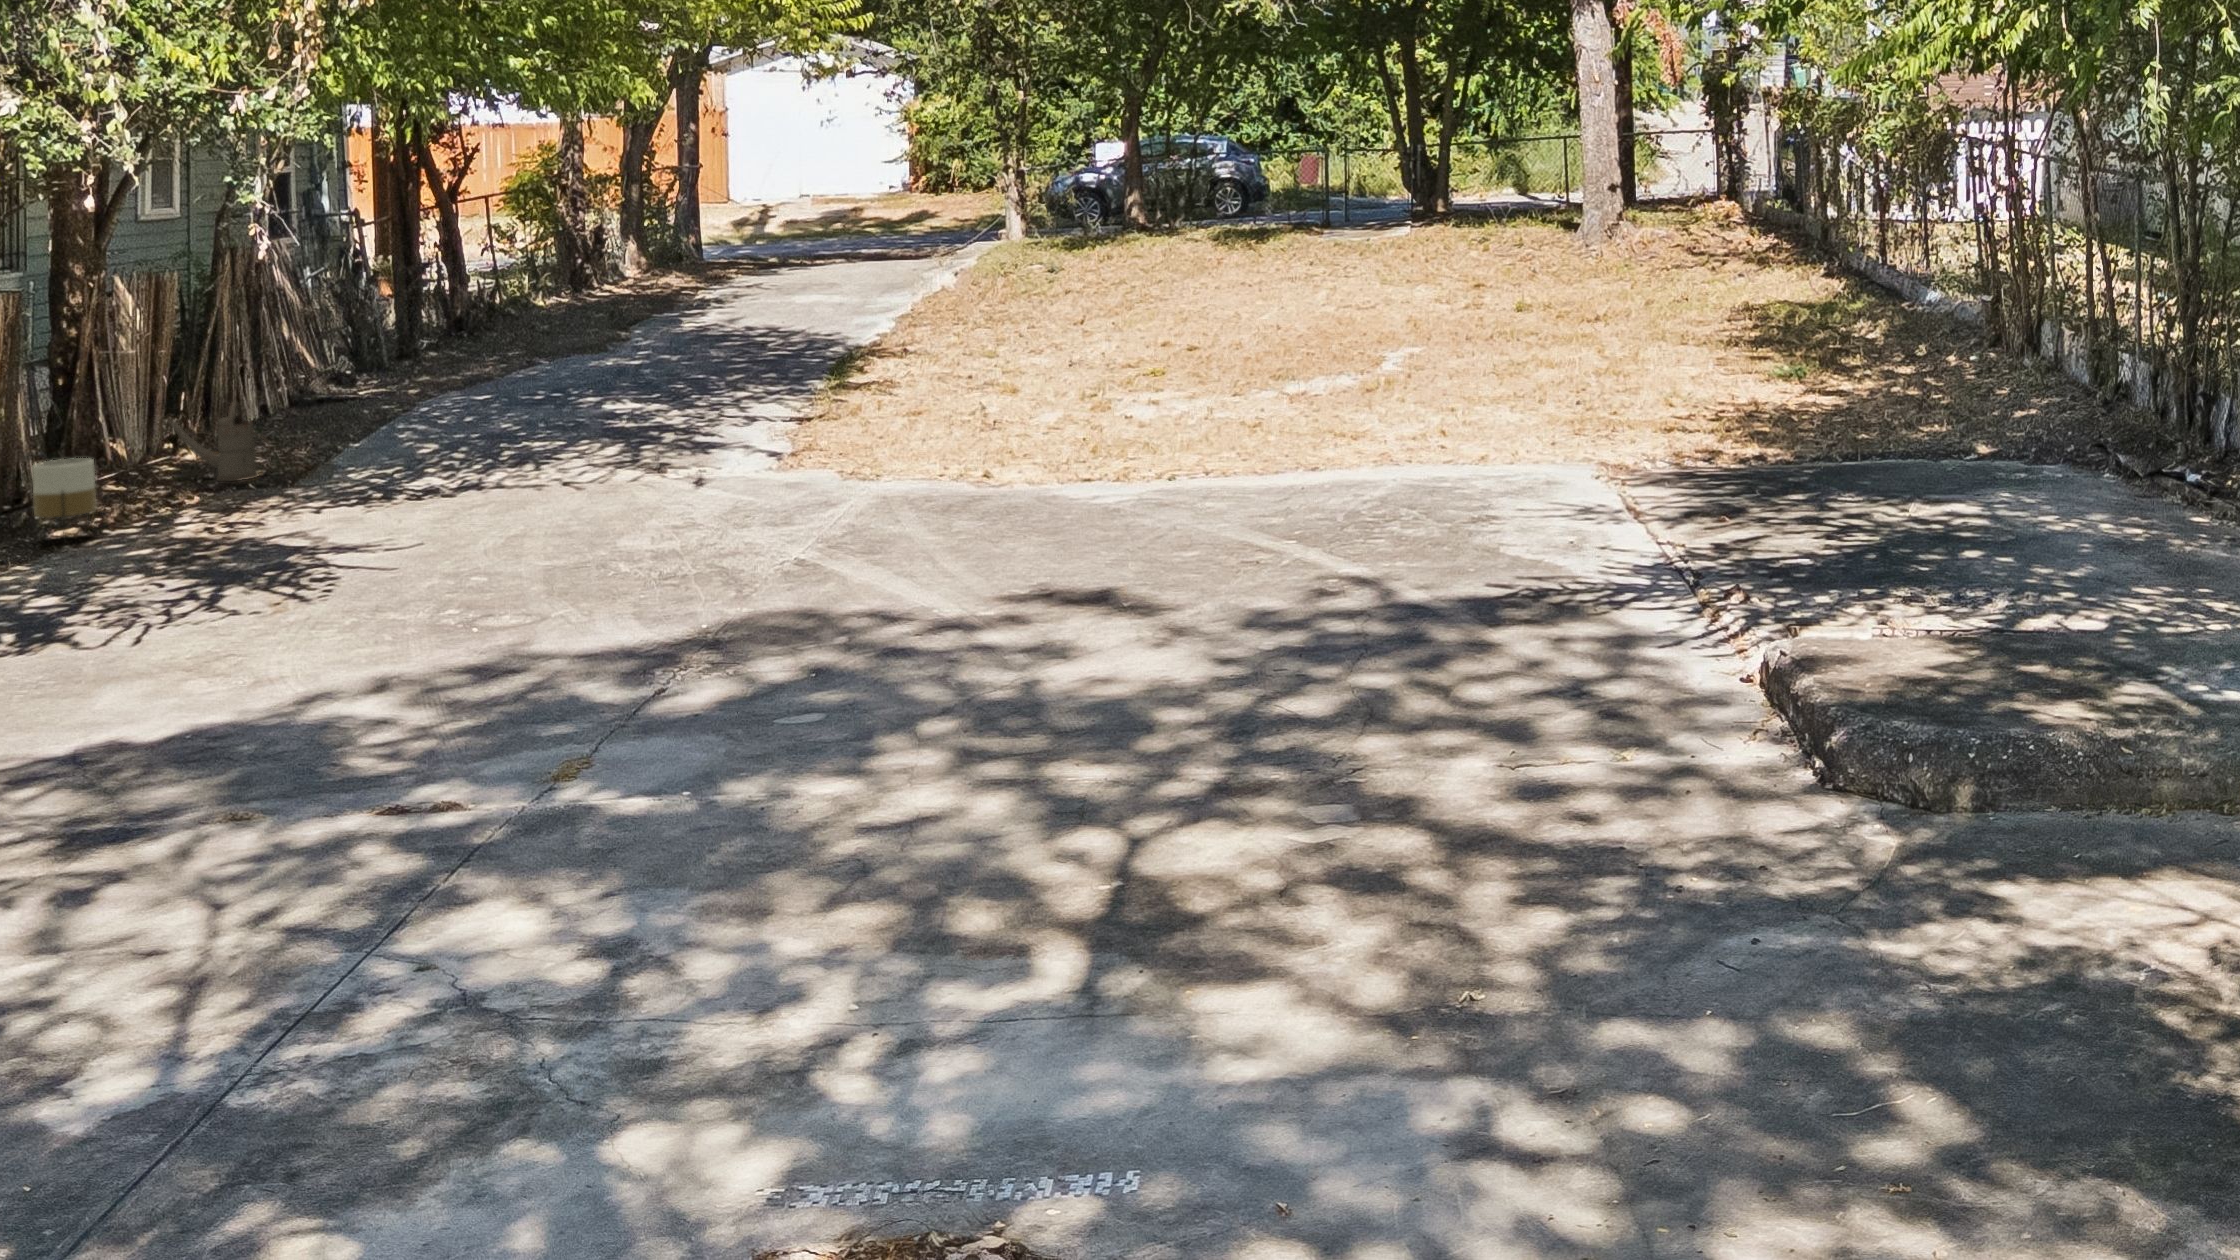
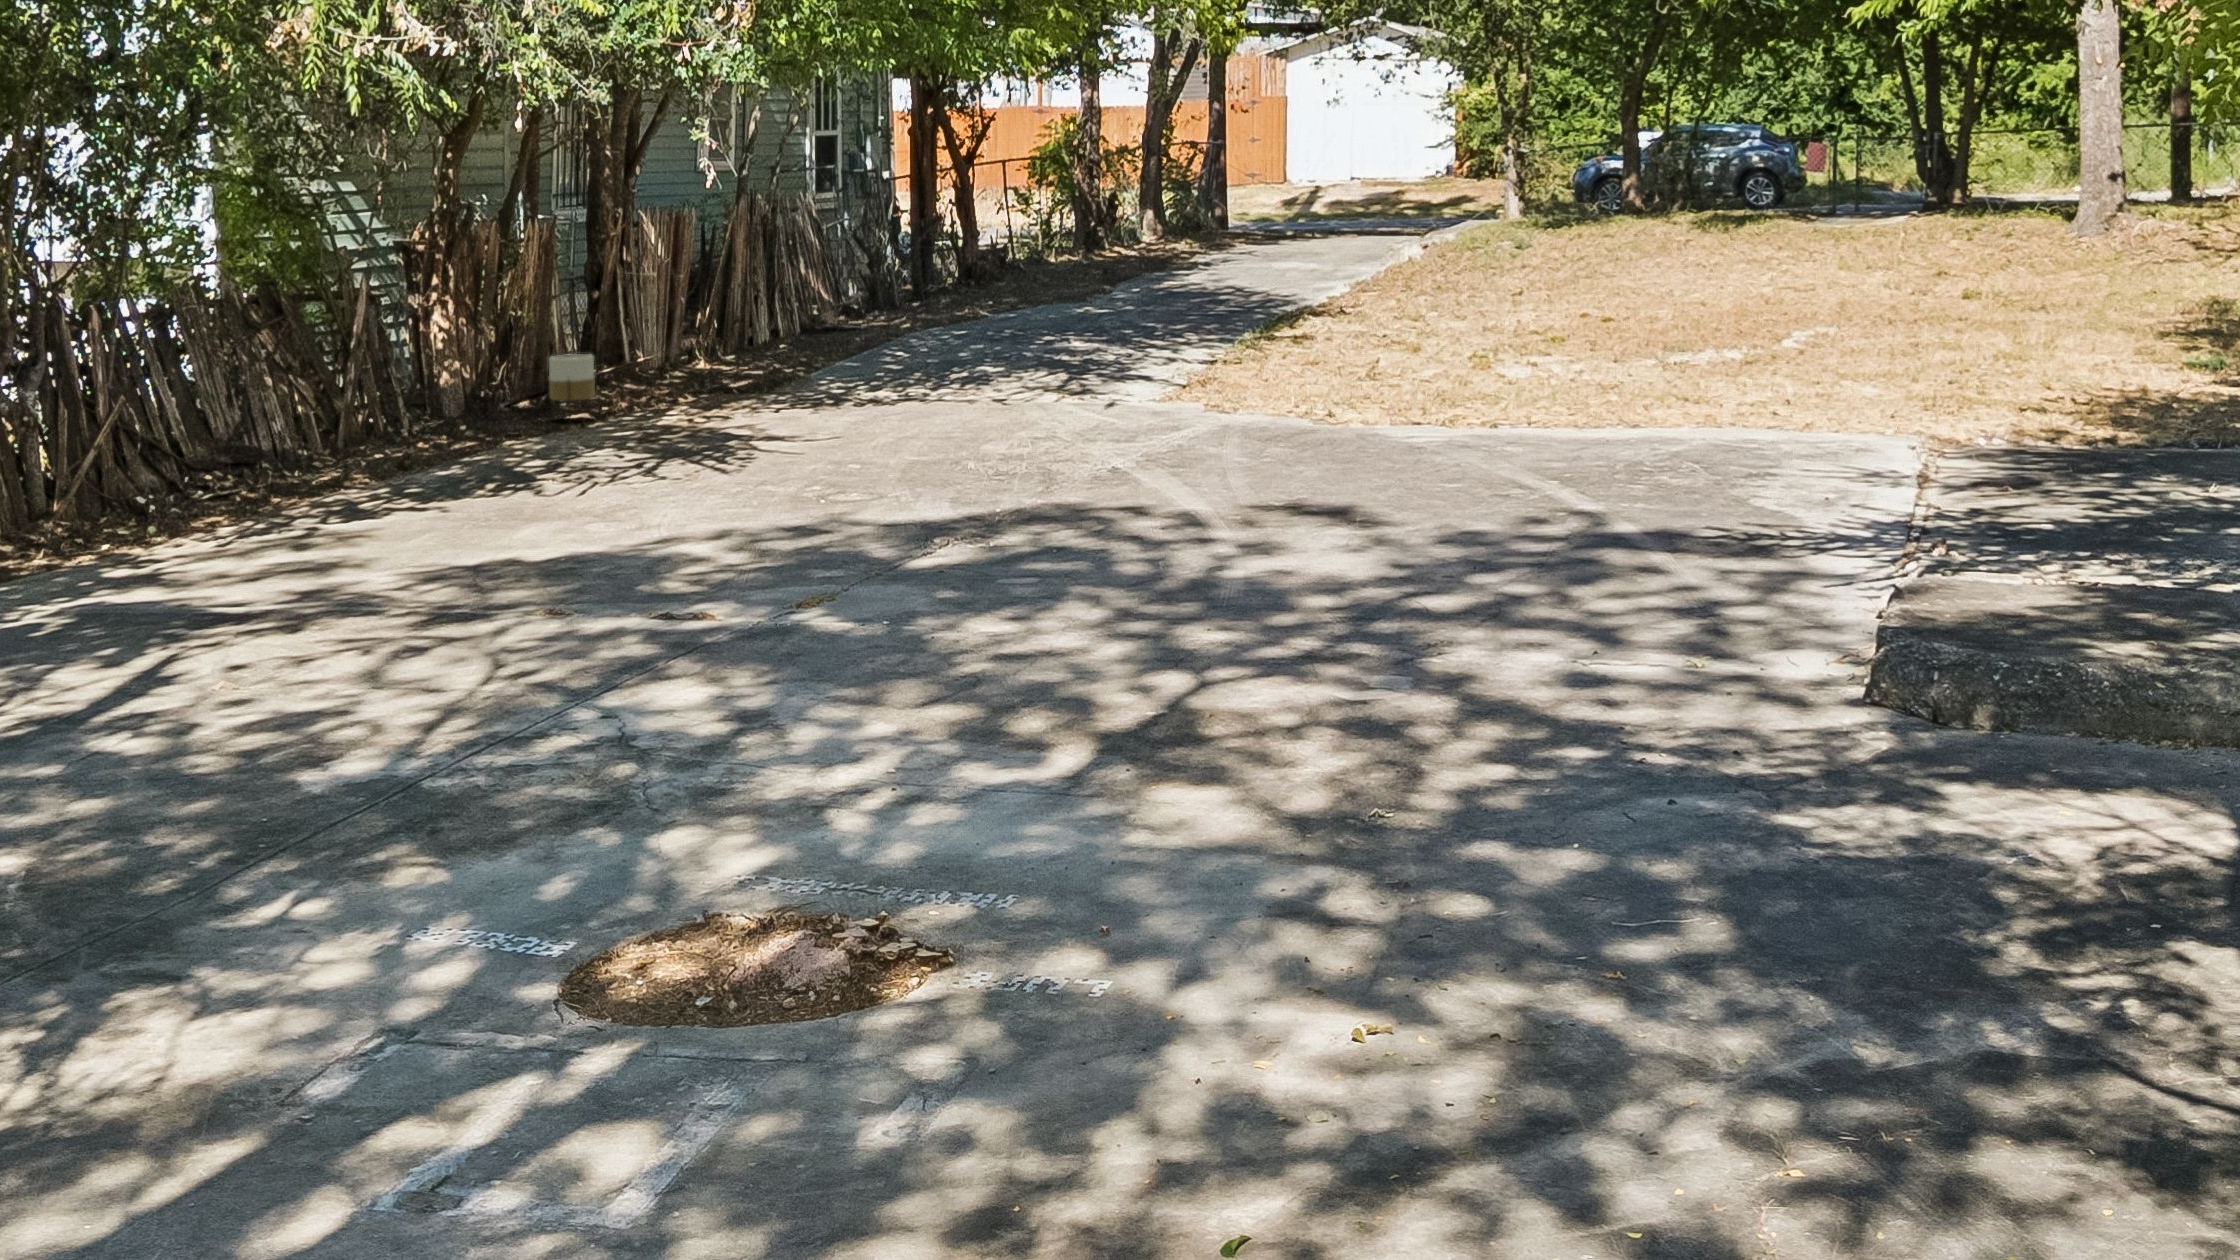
watering can: present [167,402,270,481] -> none [670,319,747,385]

